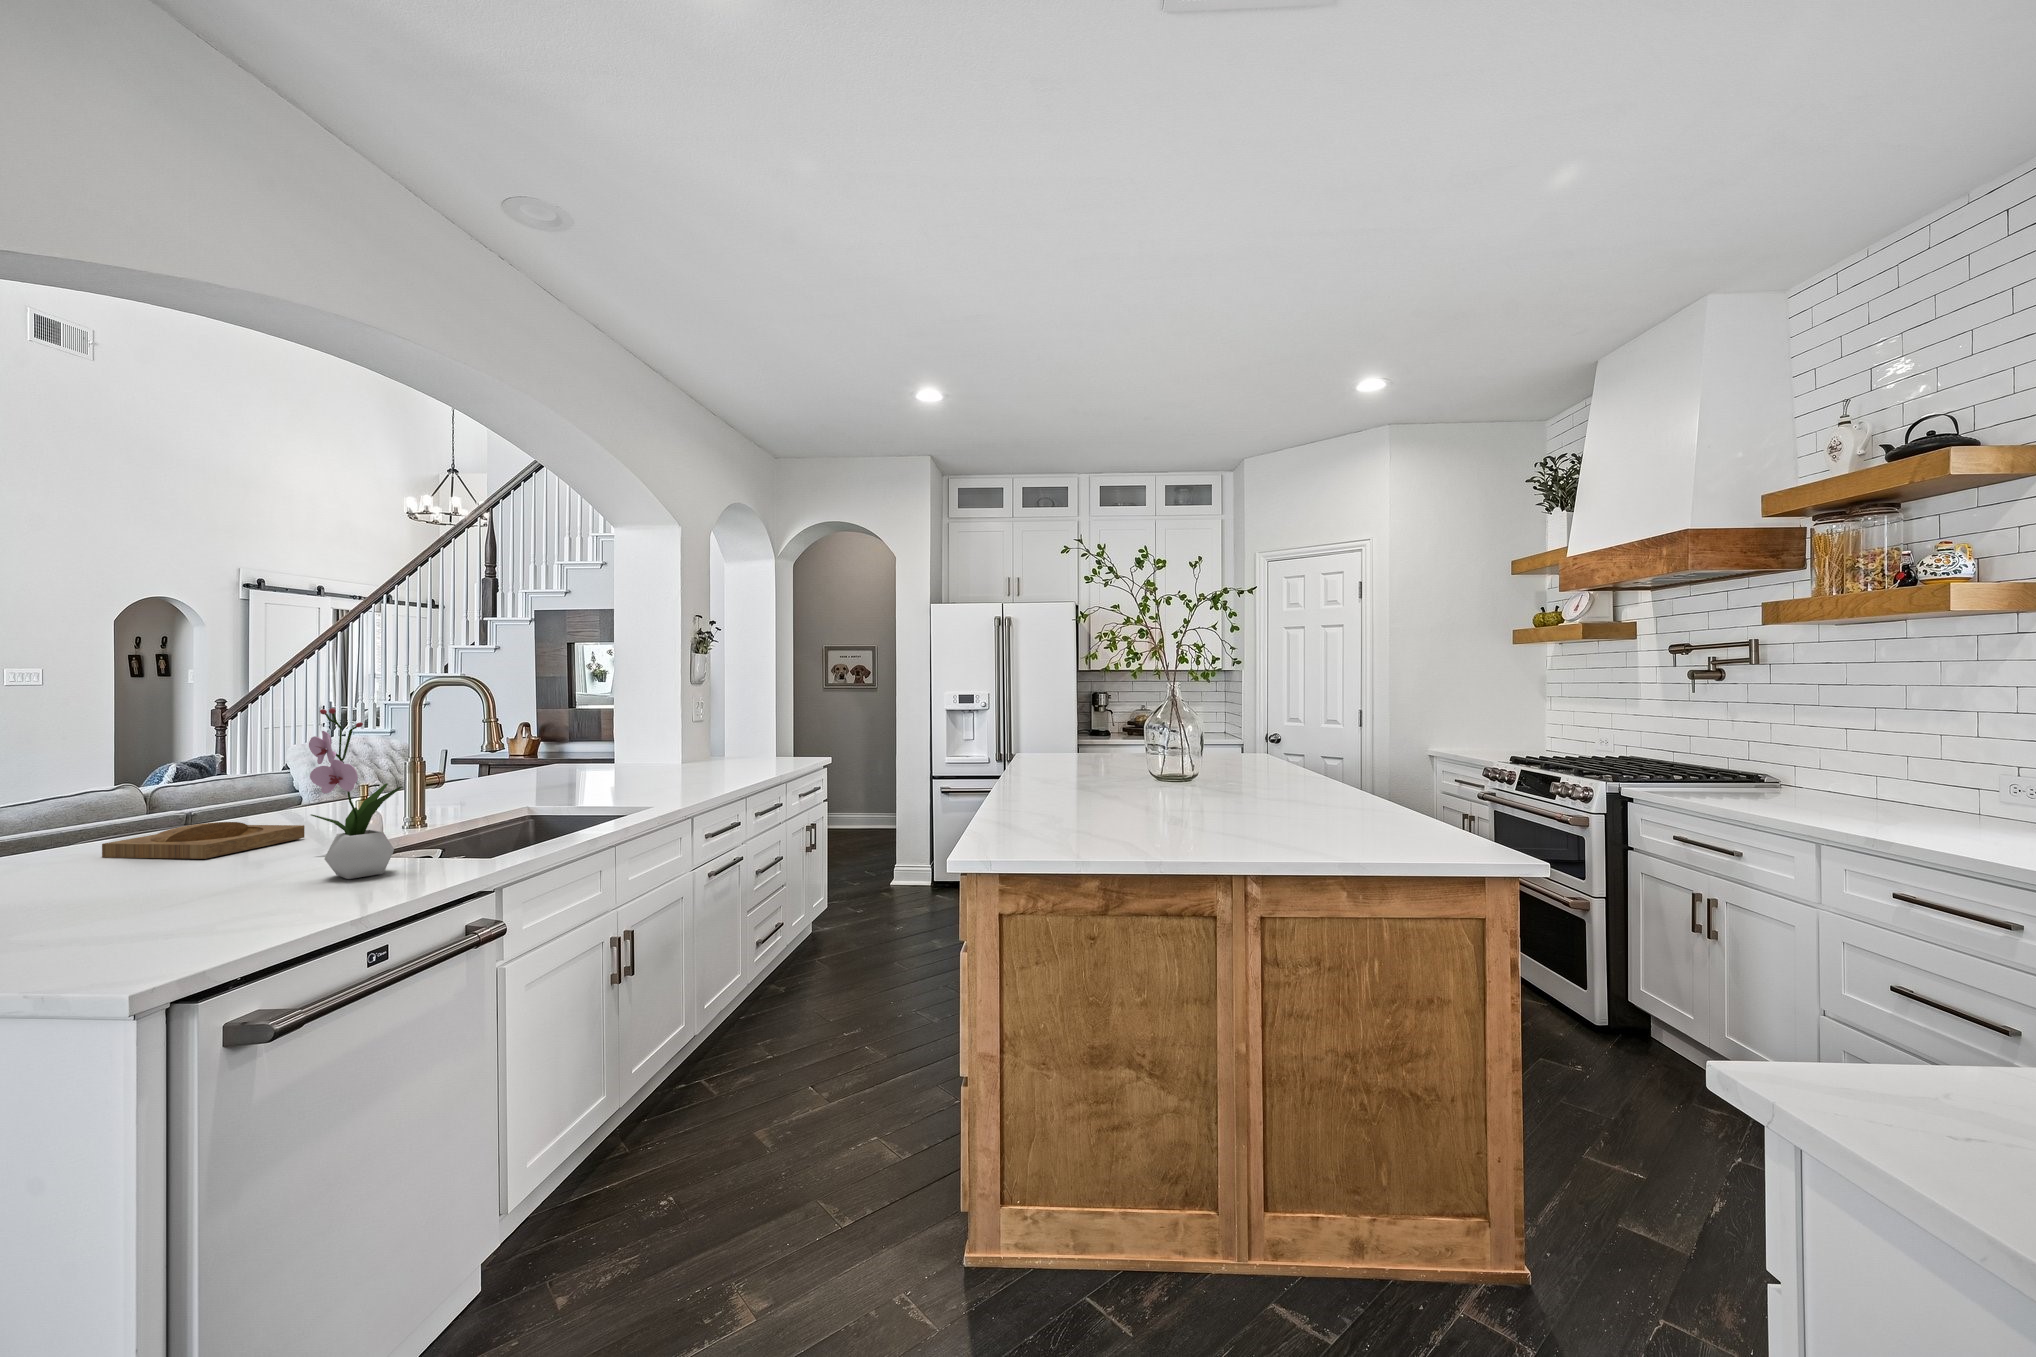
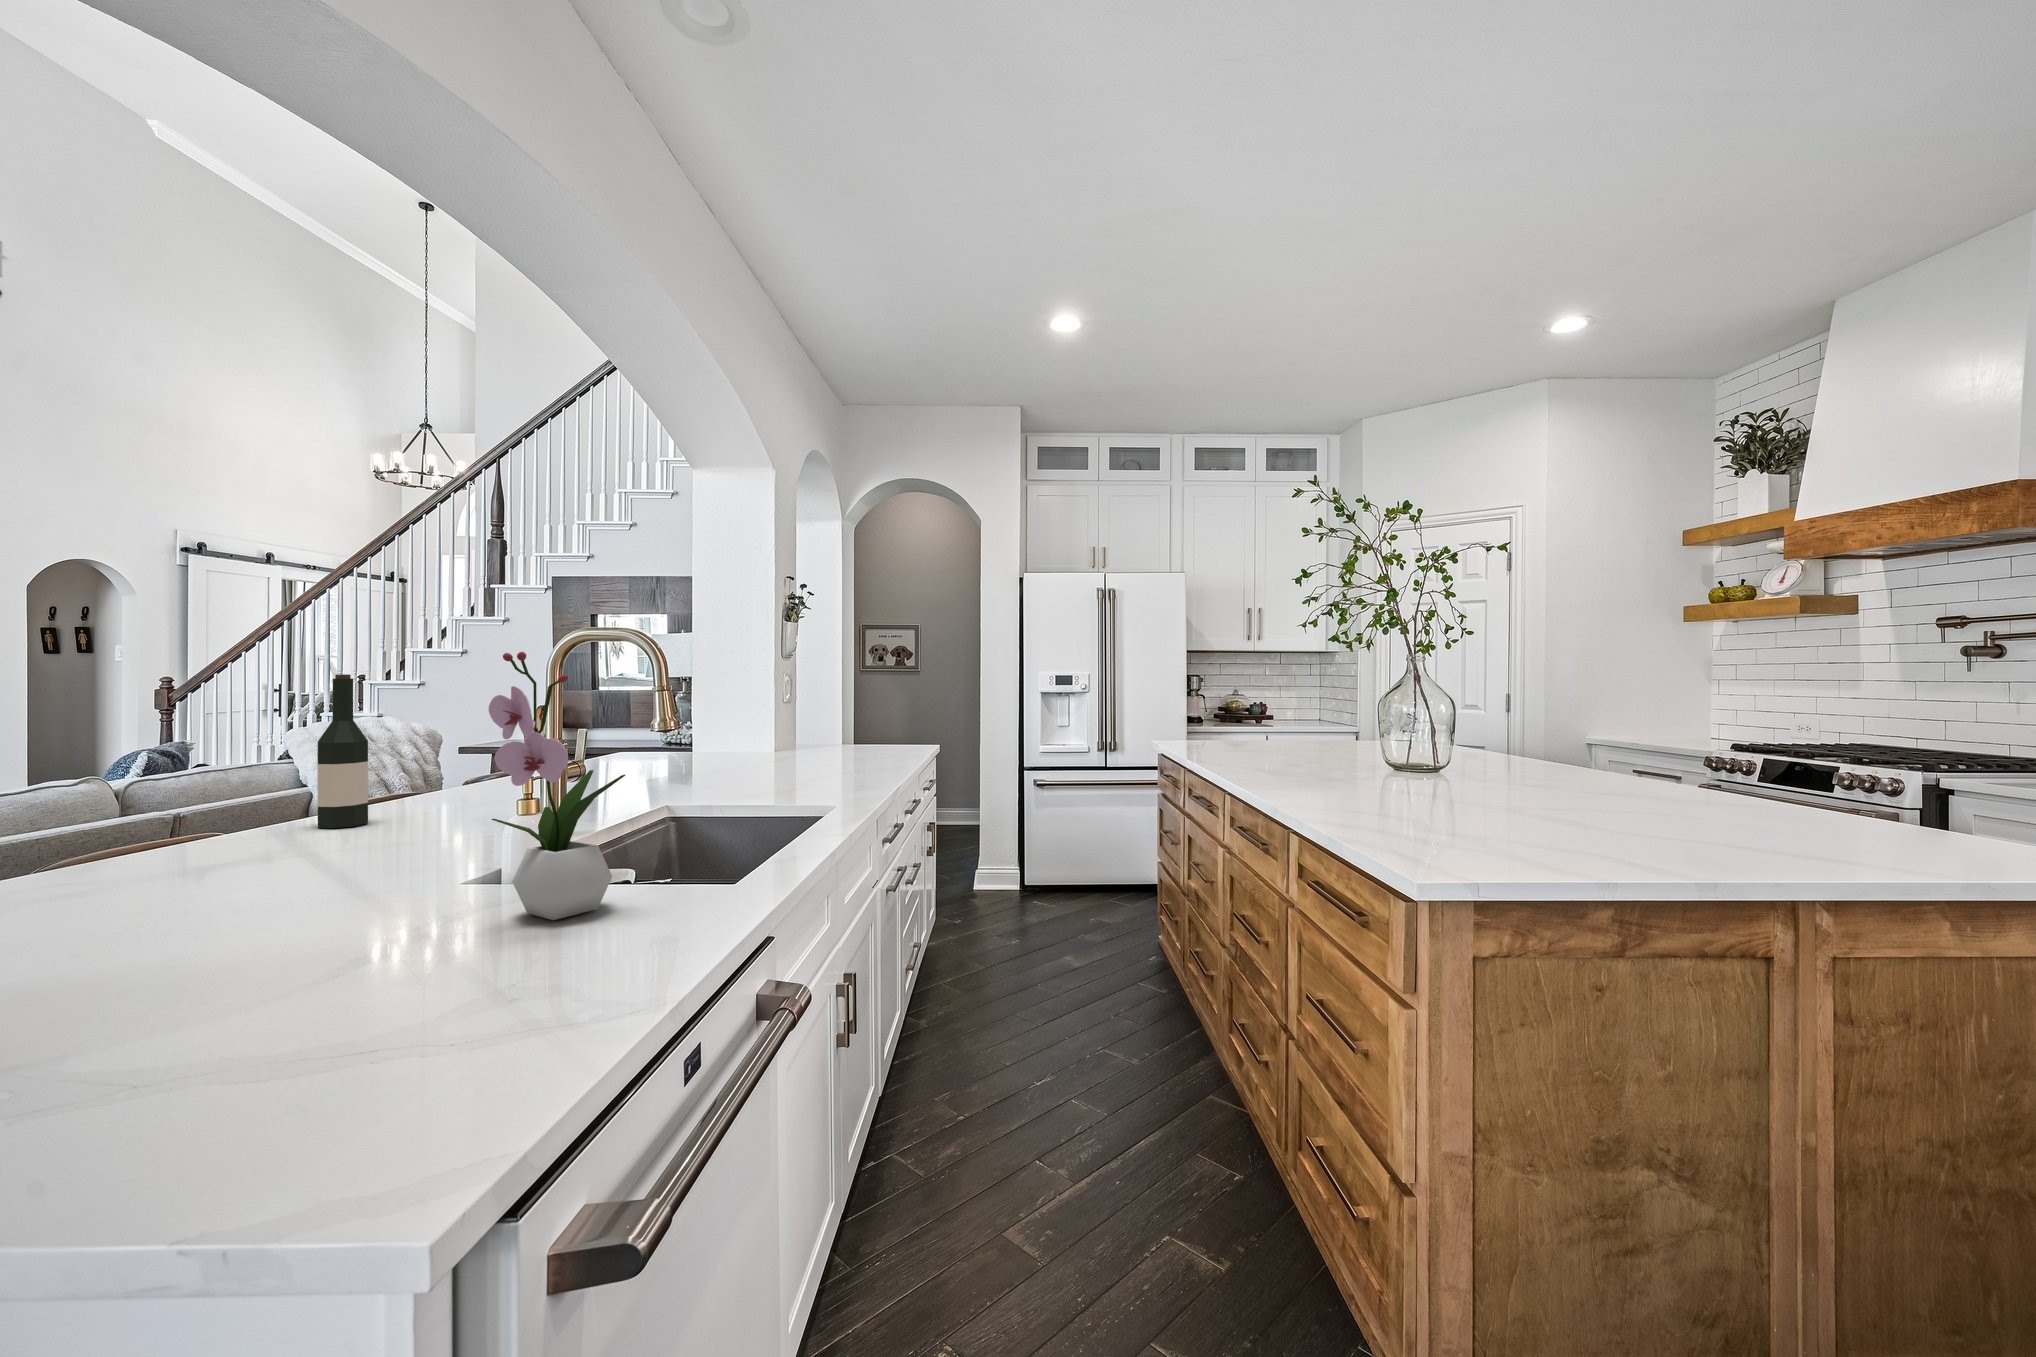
wine bottle: none [250,715,288,825] -> present [318,674,368,828]
tray: present [102,822,304,859] -> none [125,828,416,884]

